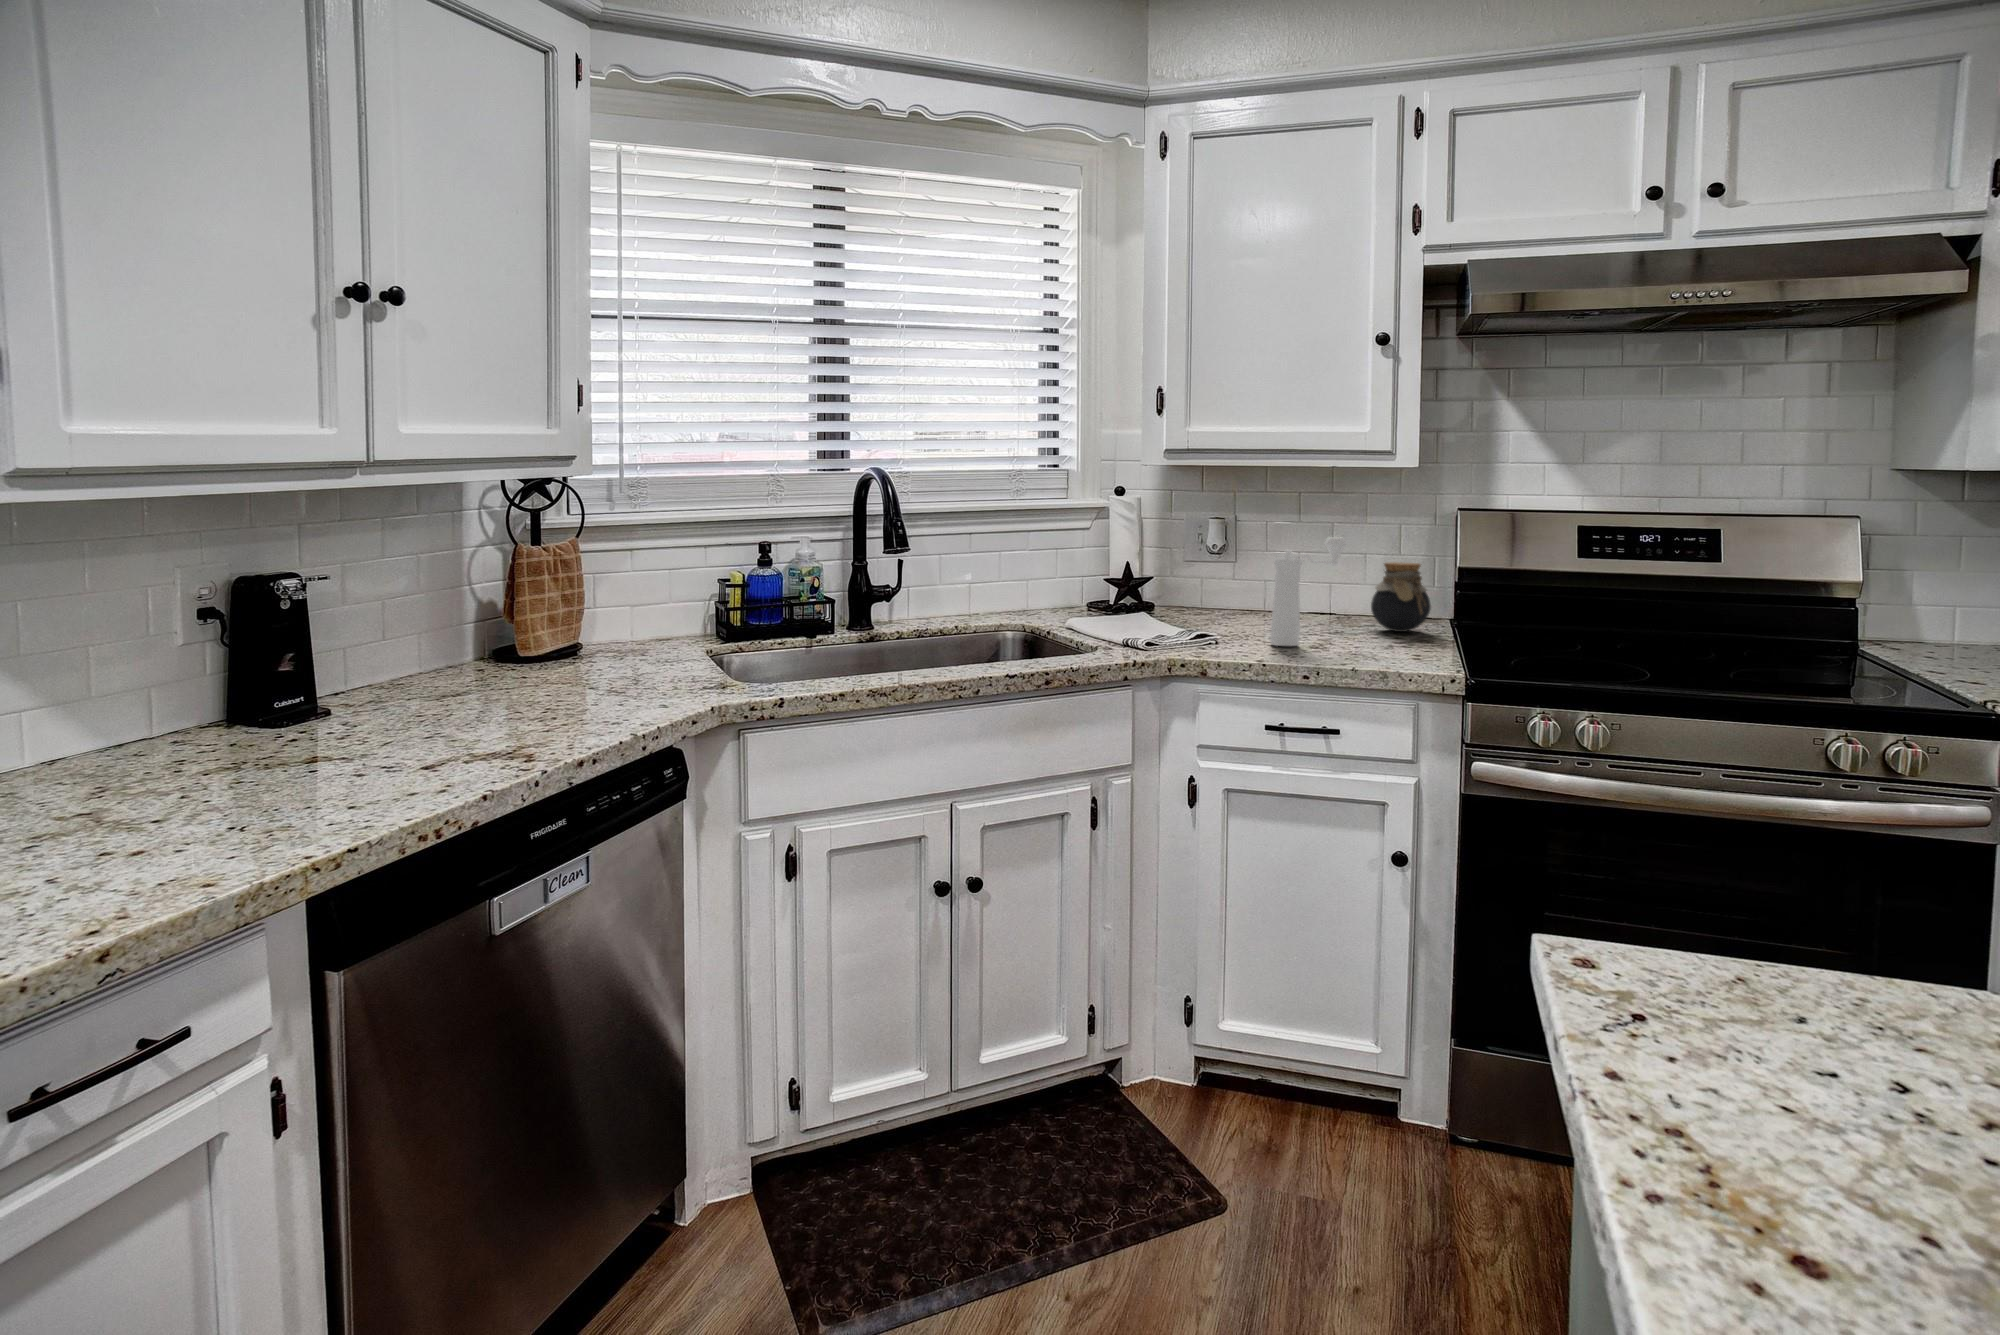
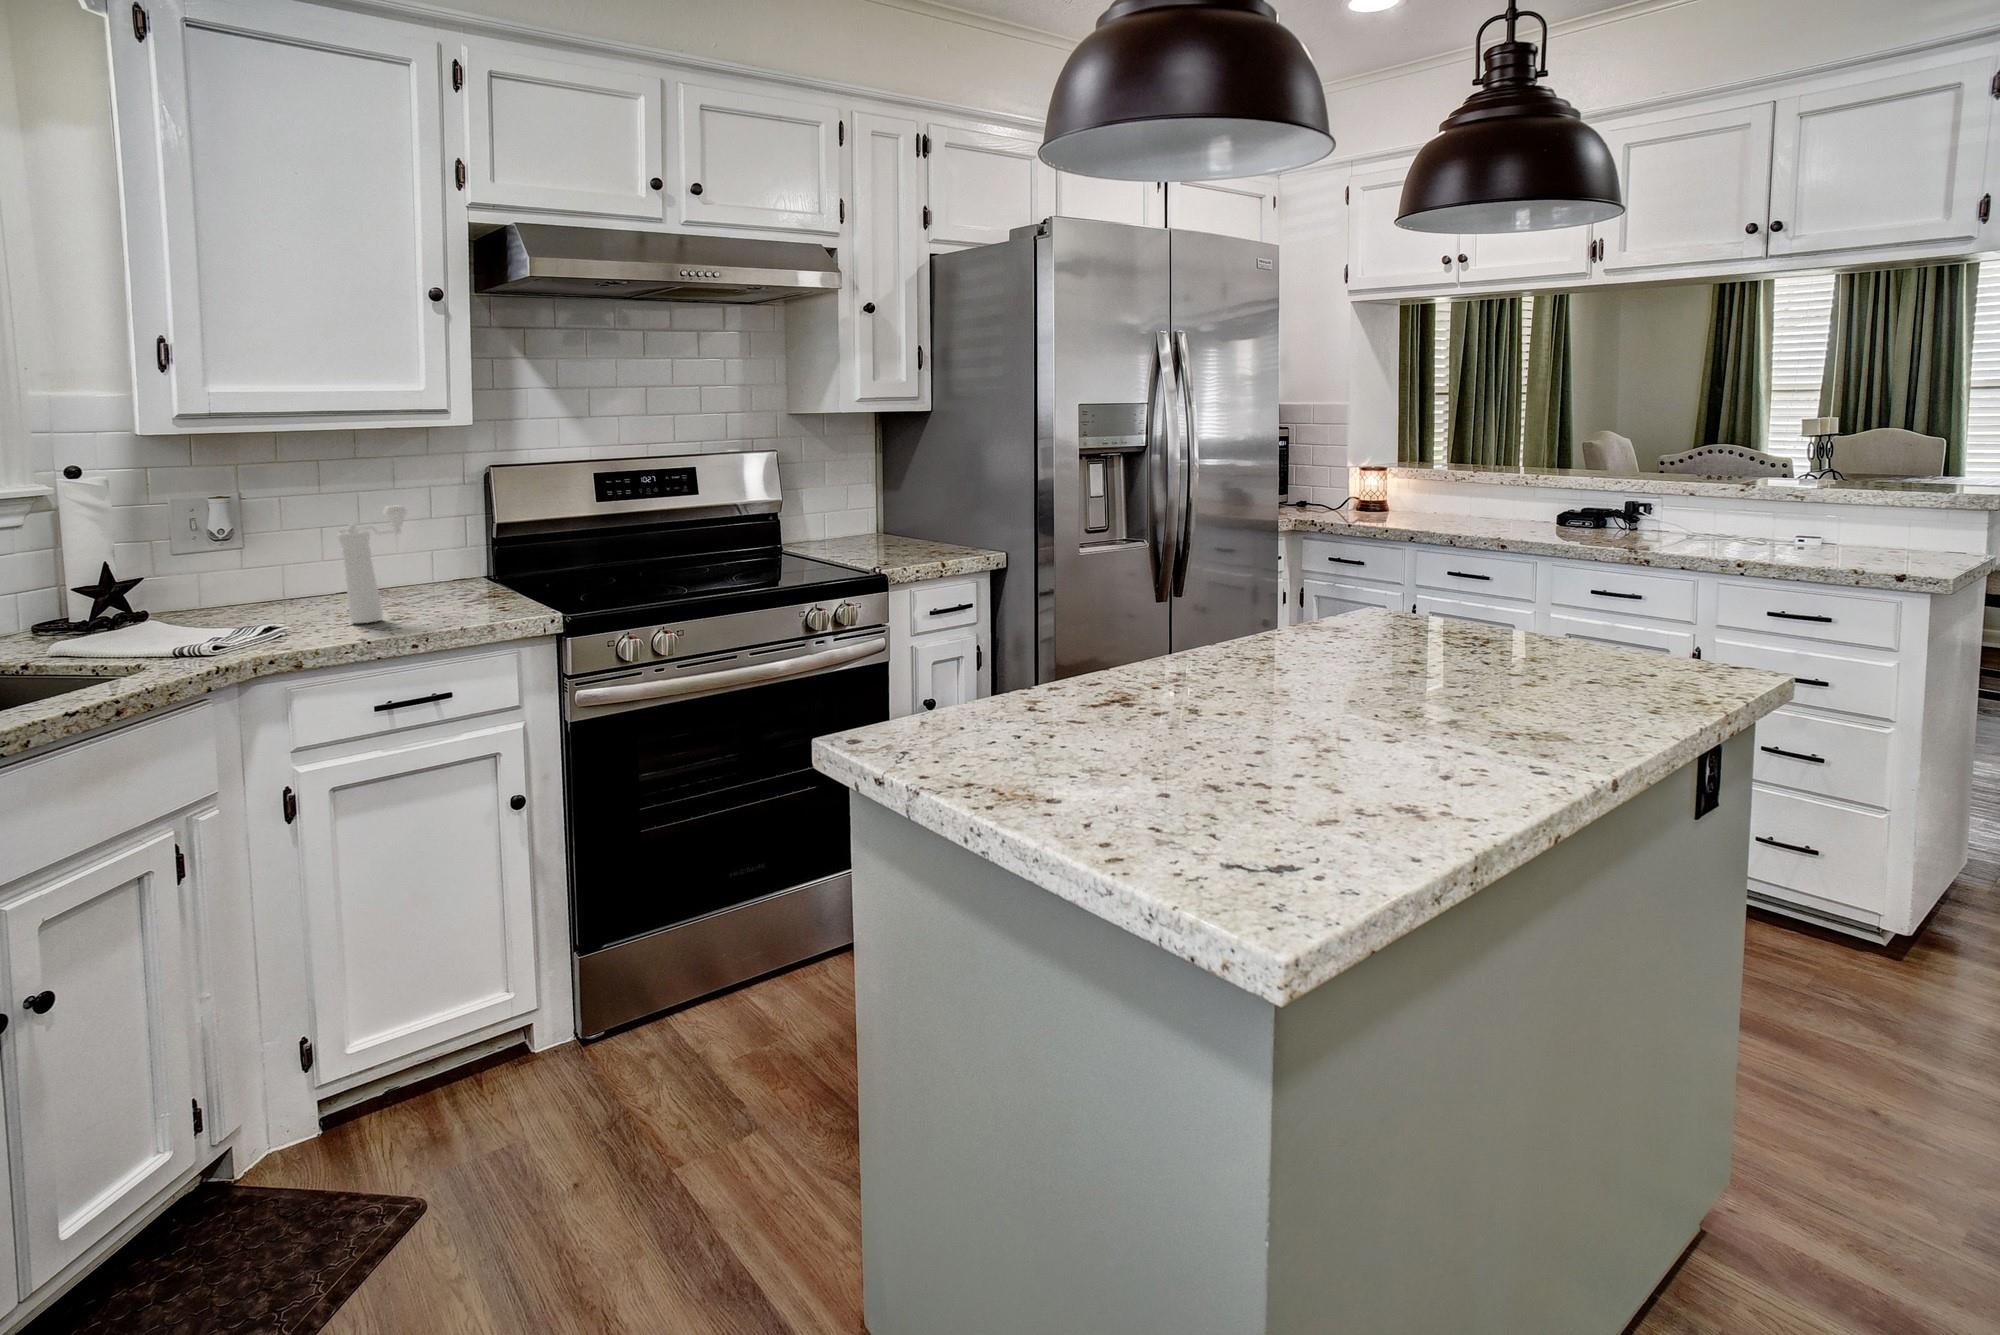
jar: present [1371,562,1431,632] -> none [426,523,485,591]

